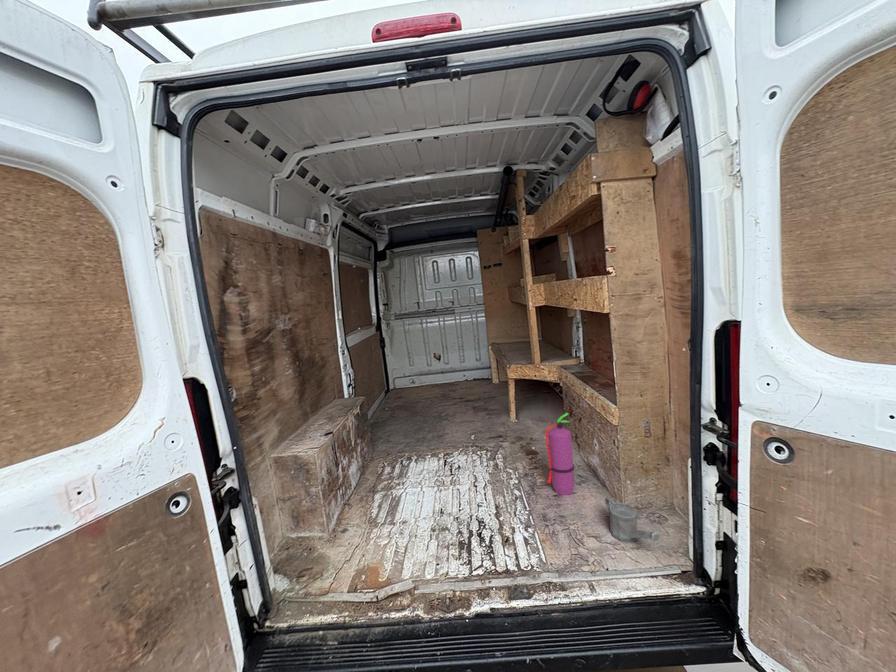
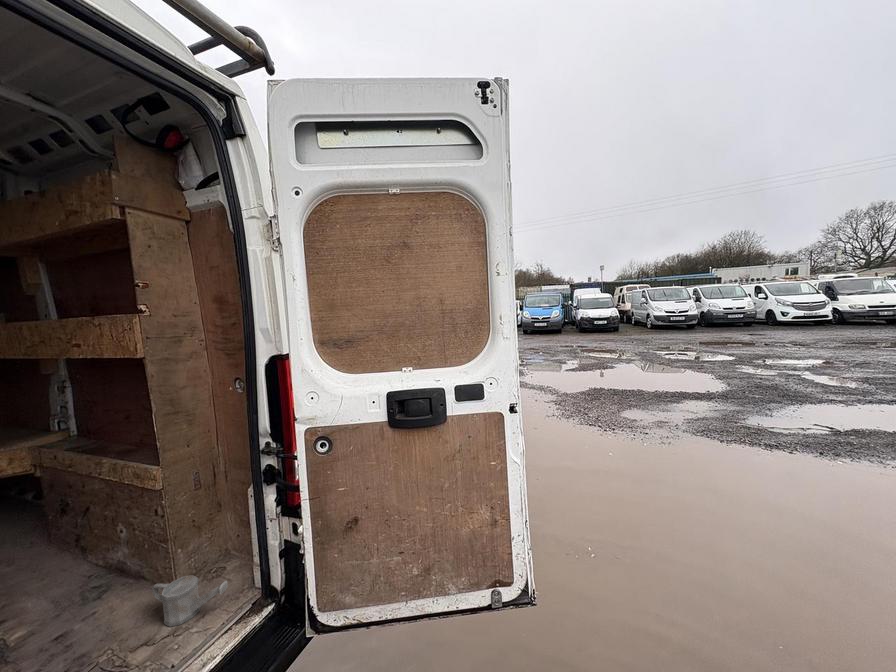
fire extinguisher: present [545,413,574,495] -> none [33,504,94,634]

